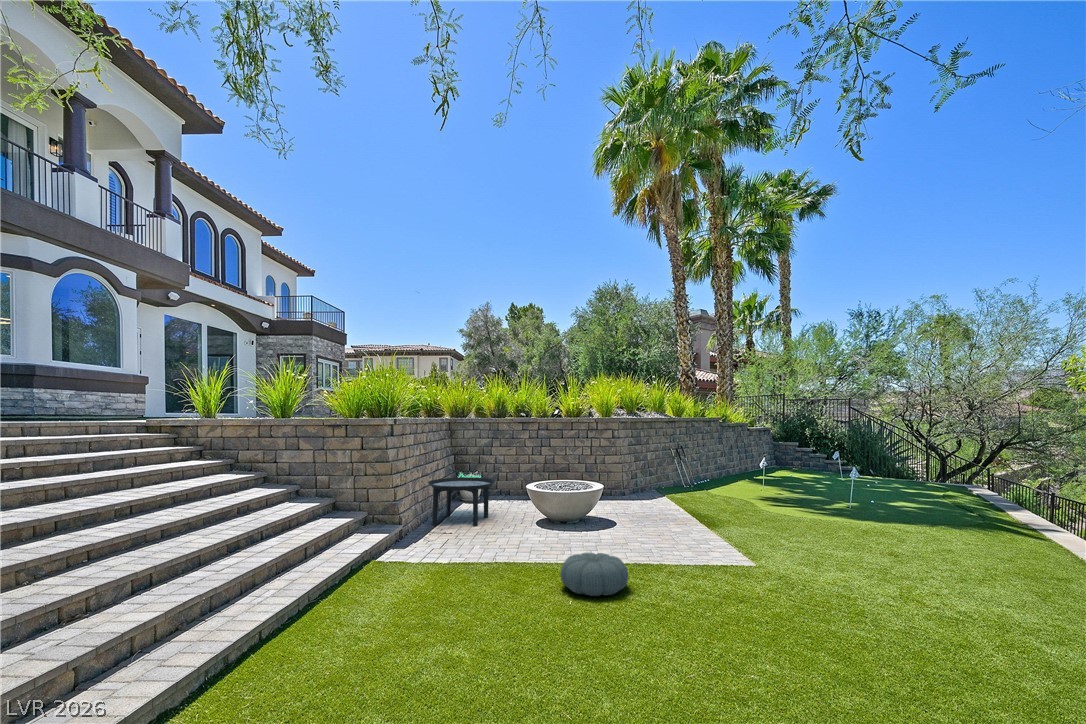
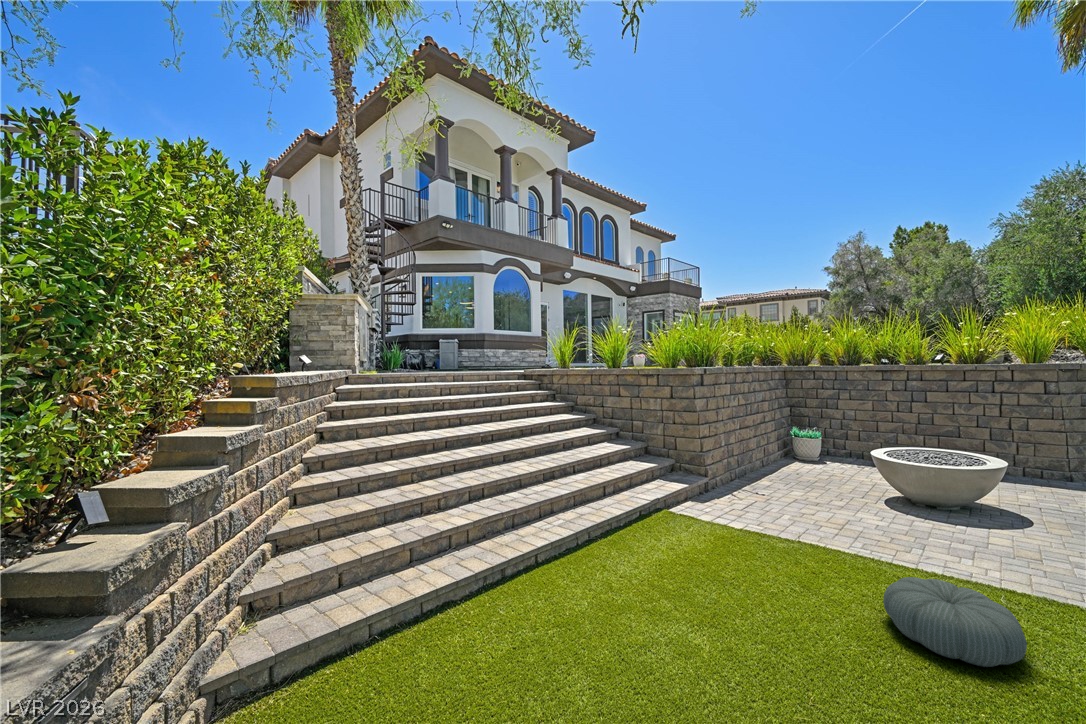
round table: present [428,477,495,527] -> none [744,432,828,491]

